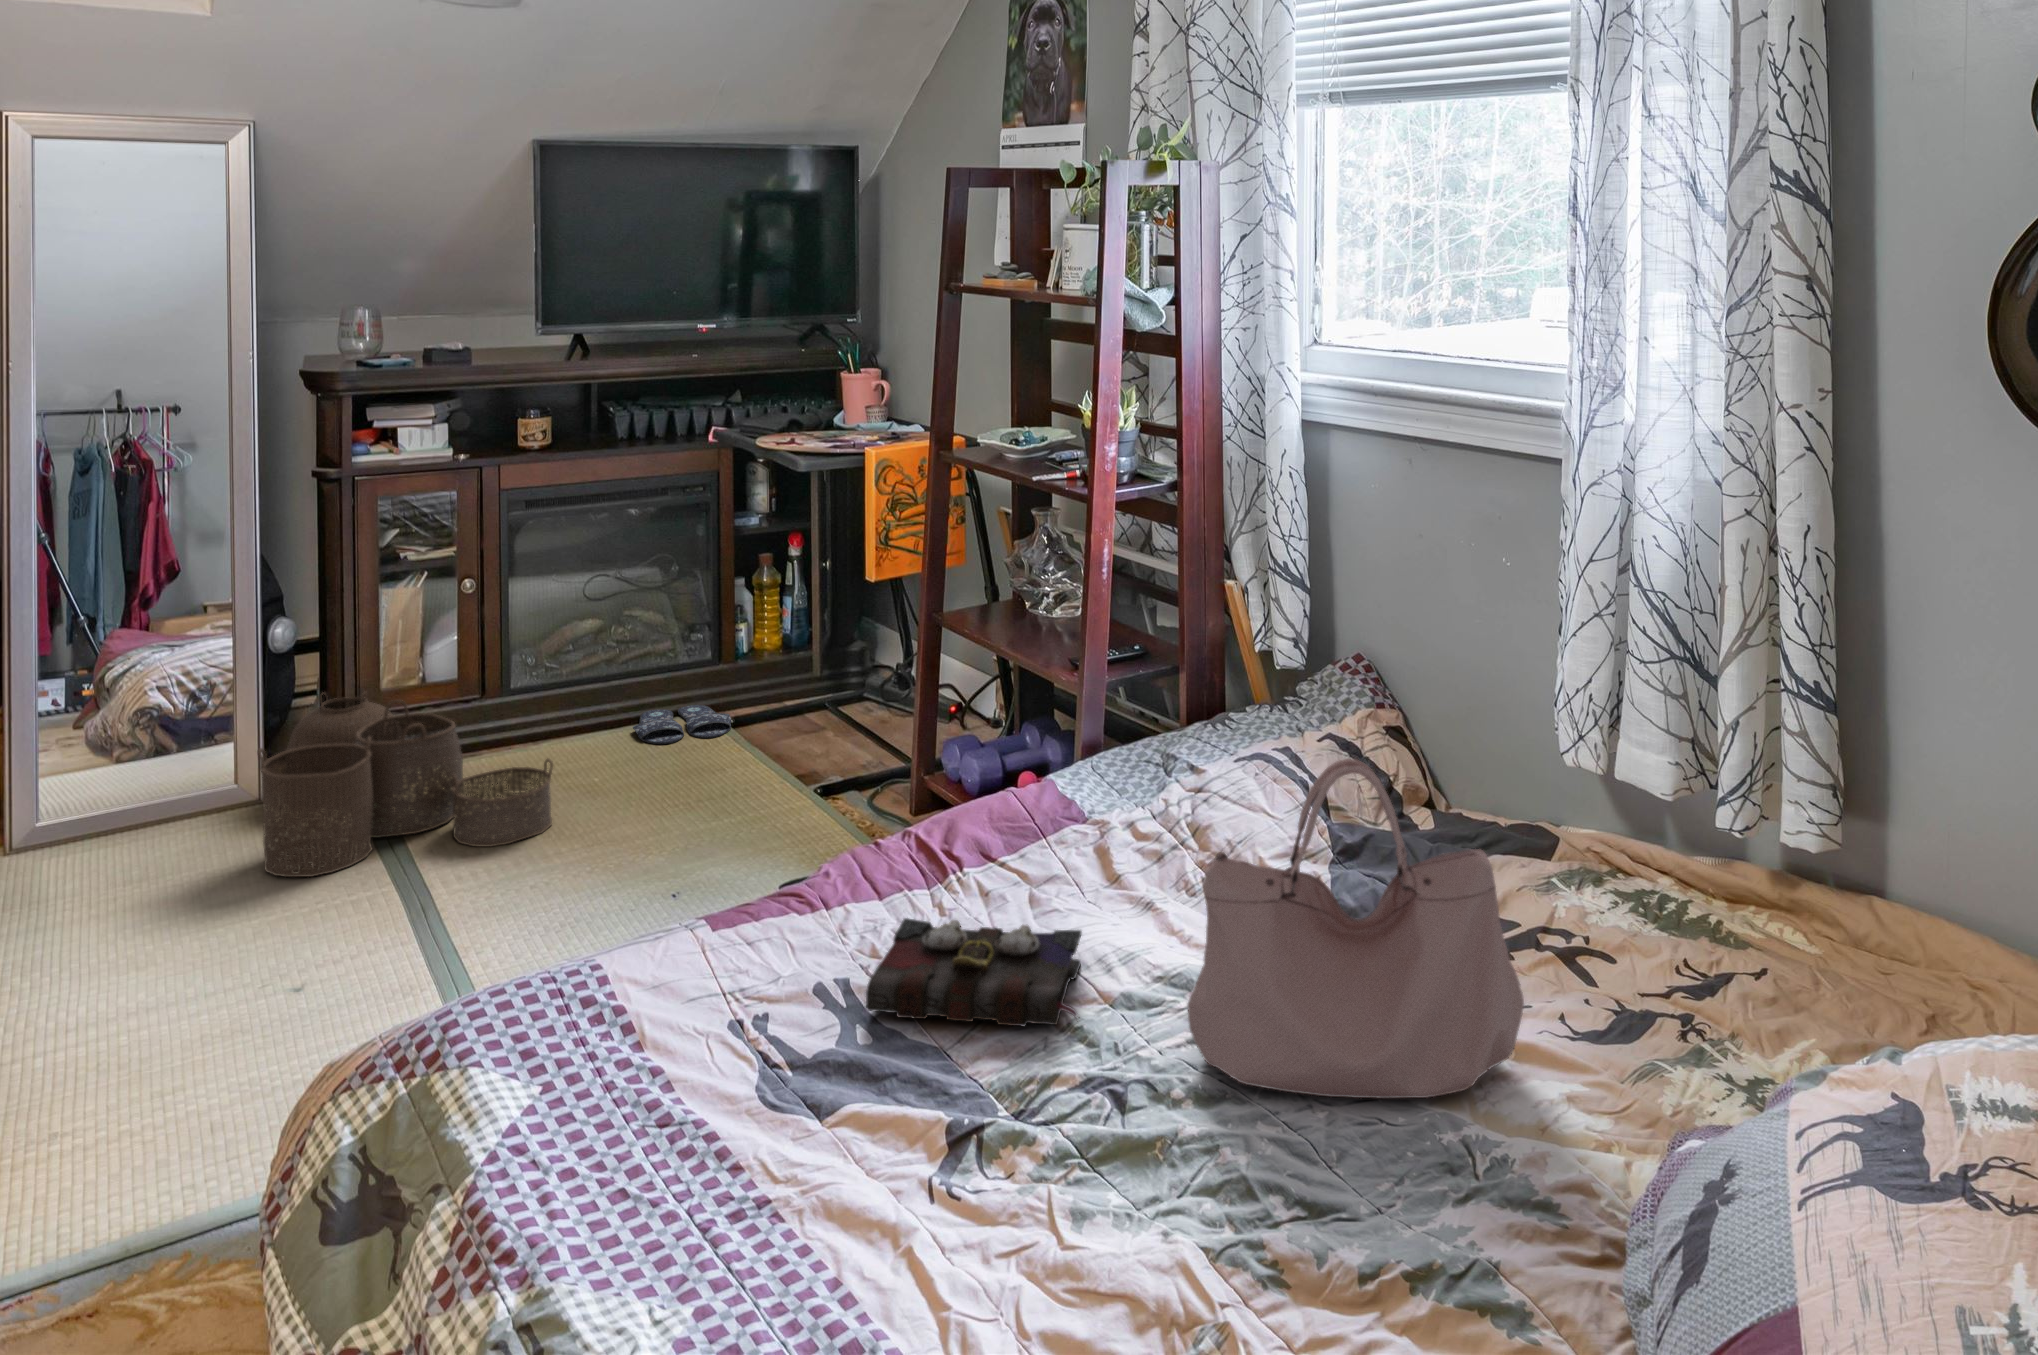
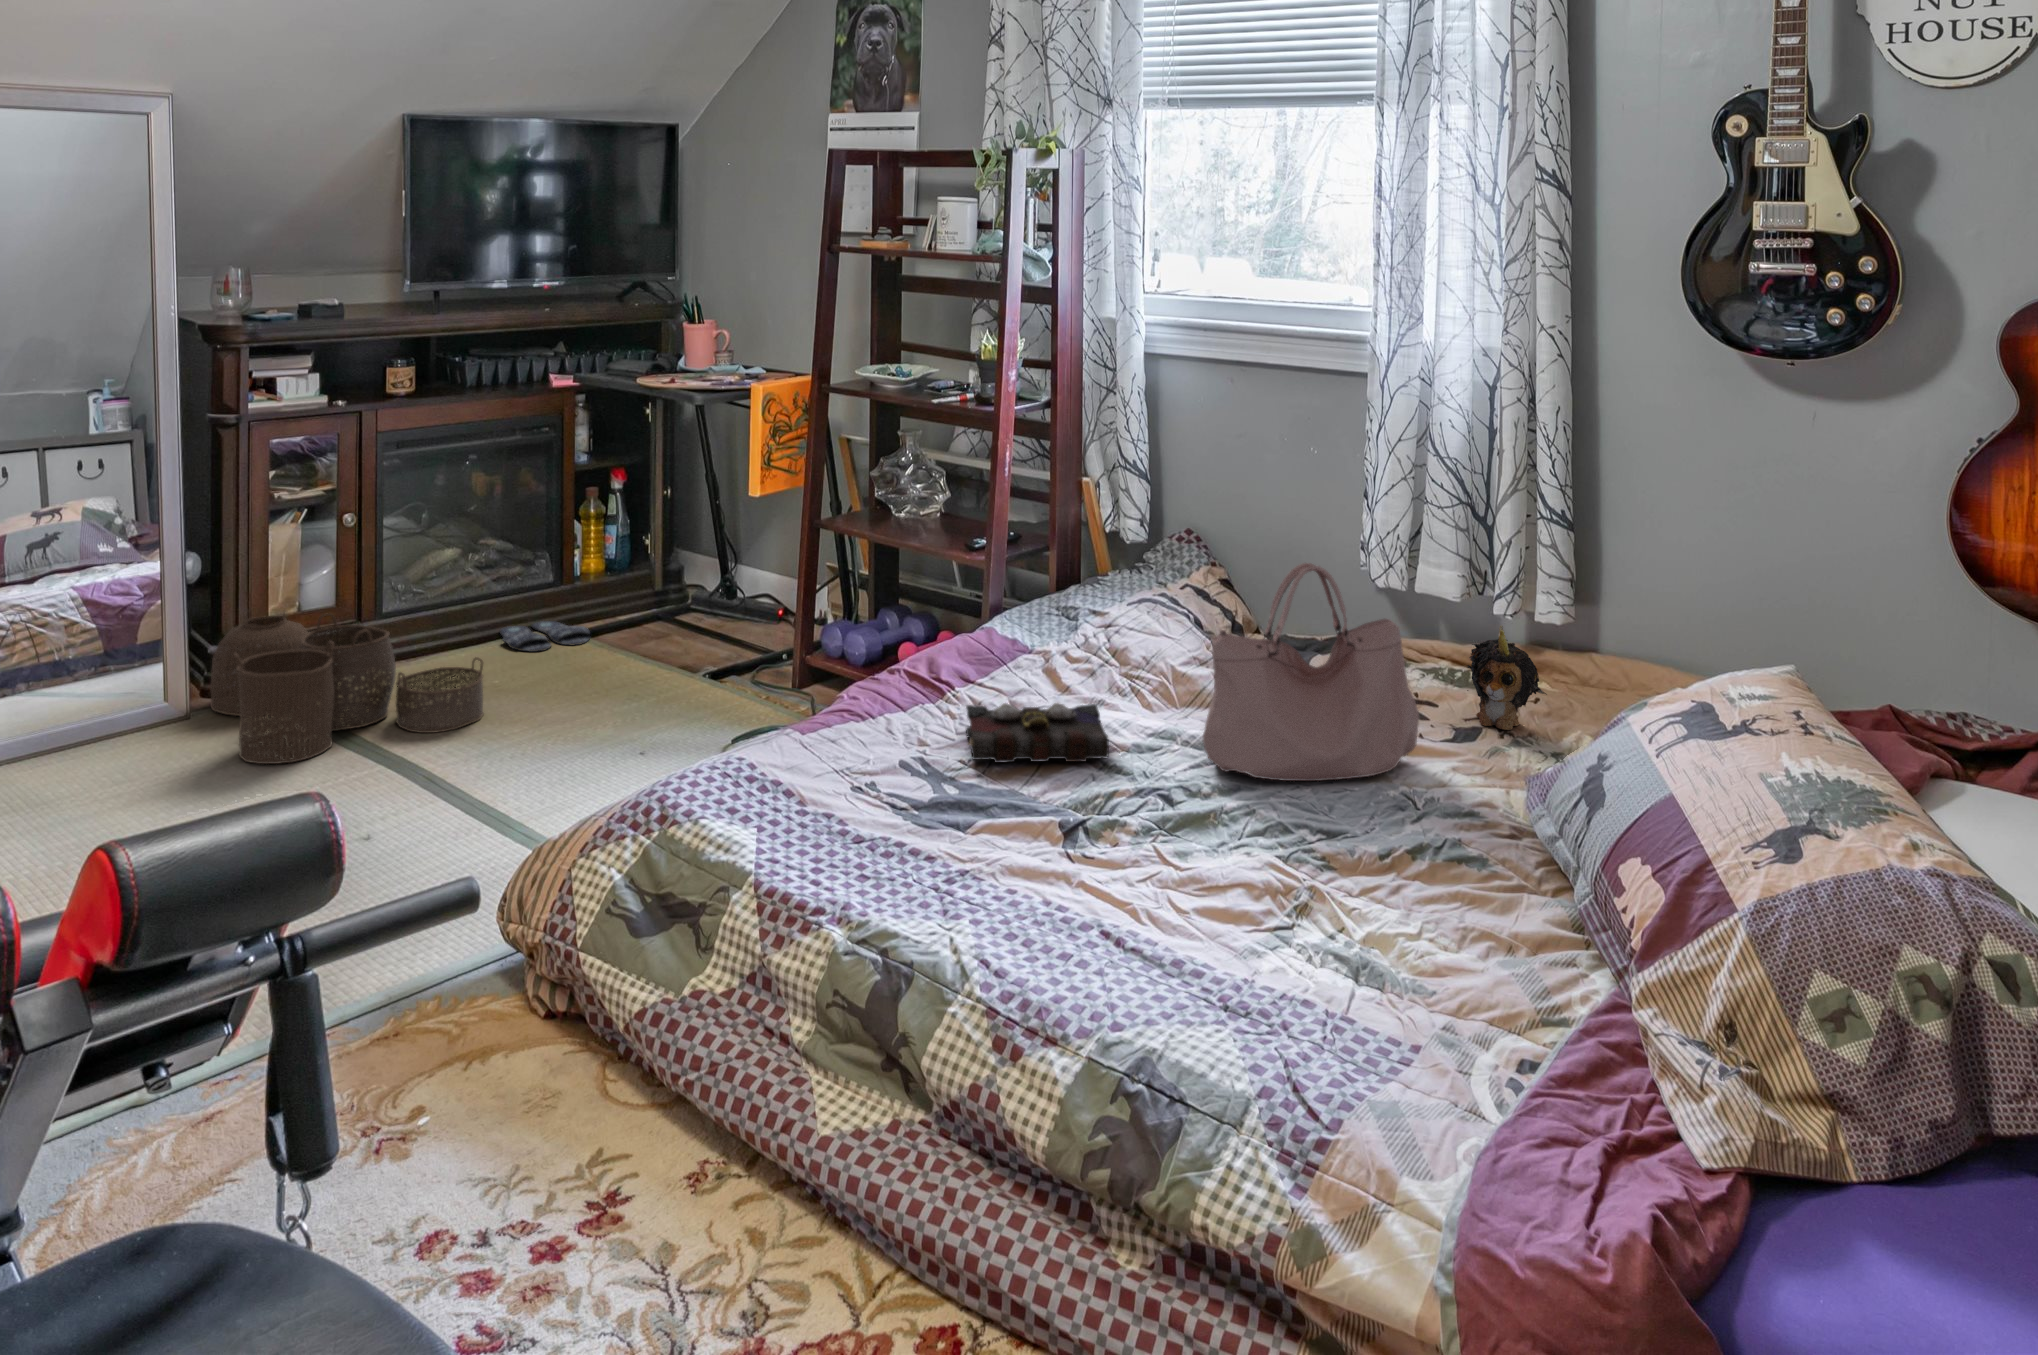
plush toy: none [1636,861,1758,1019] -> present [1467,626,1547,730]

